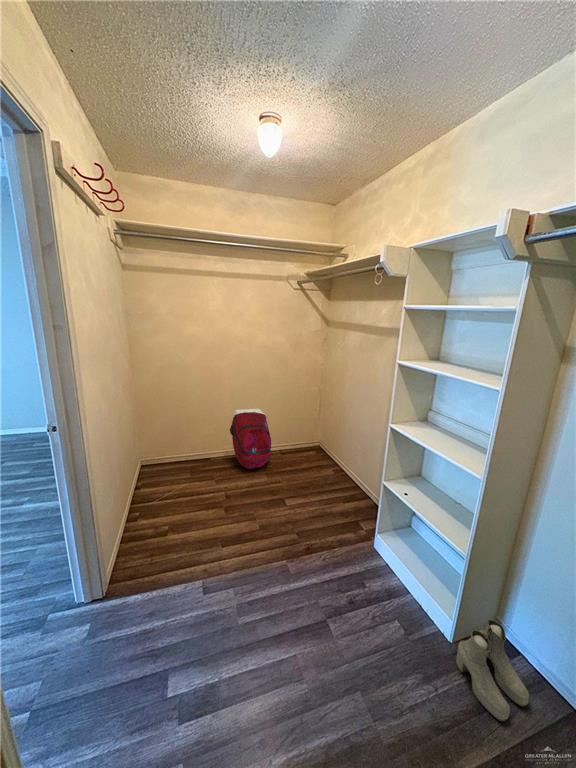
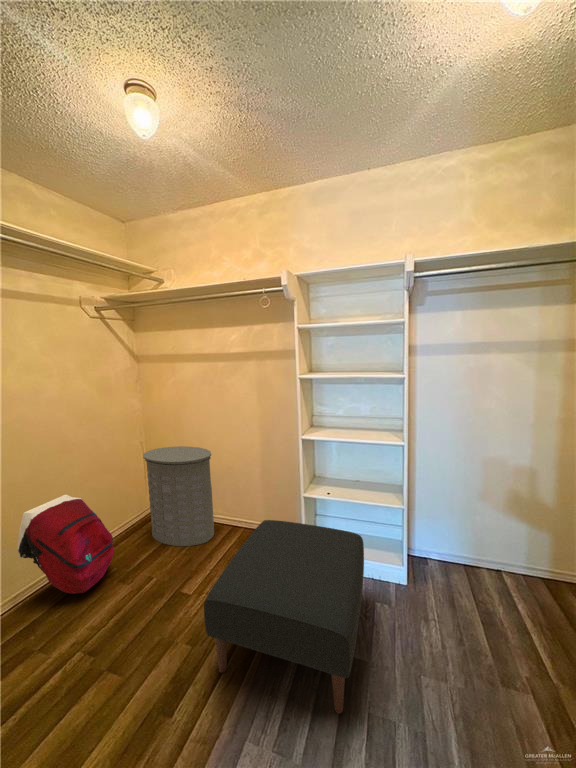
laundry hamper: none [303,398,349,484] -> present [143,446,214,546]
ottoman: none [252,485,401,634] -> present [204,520,364,714]
boots: present [456,620,529,721] -> none [414,543,464,603]

